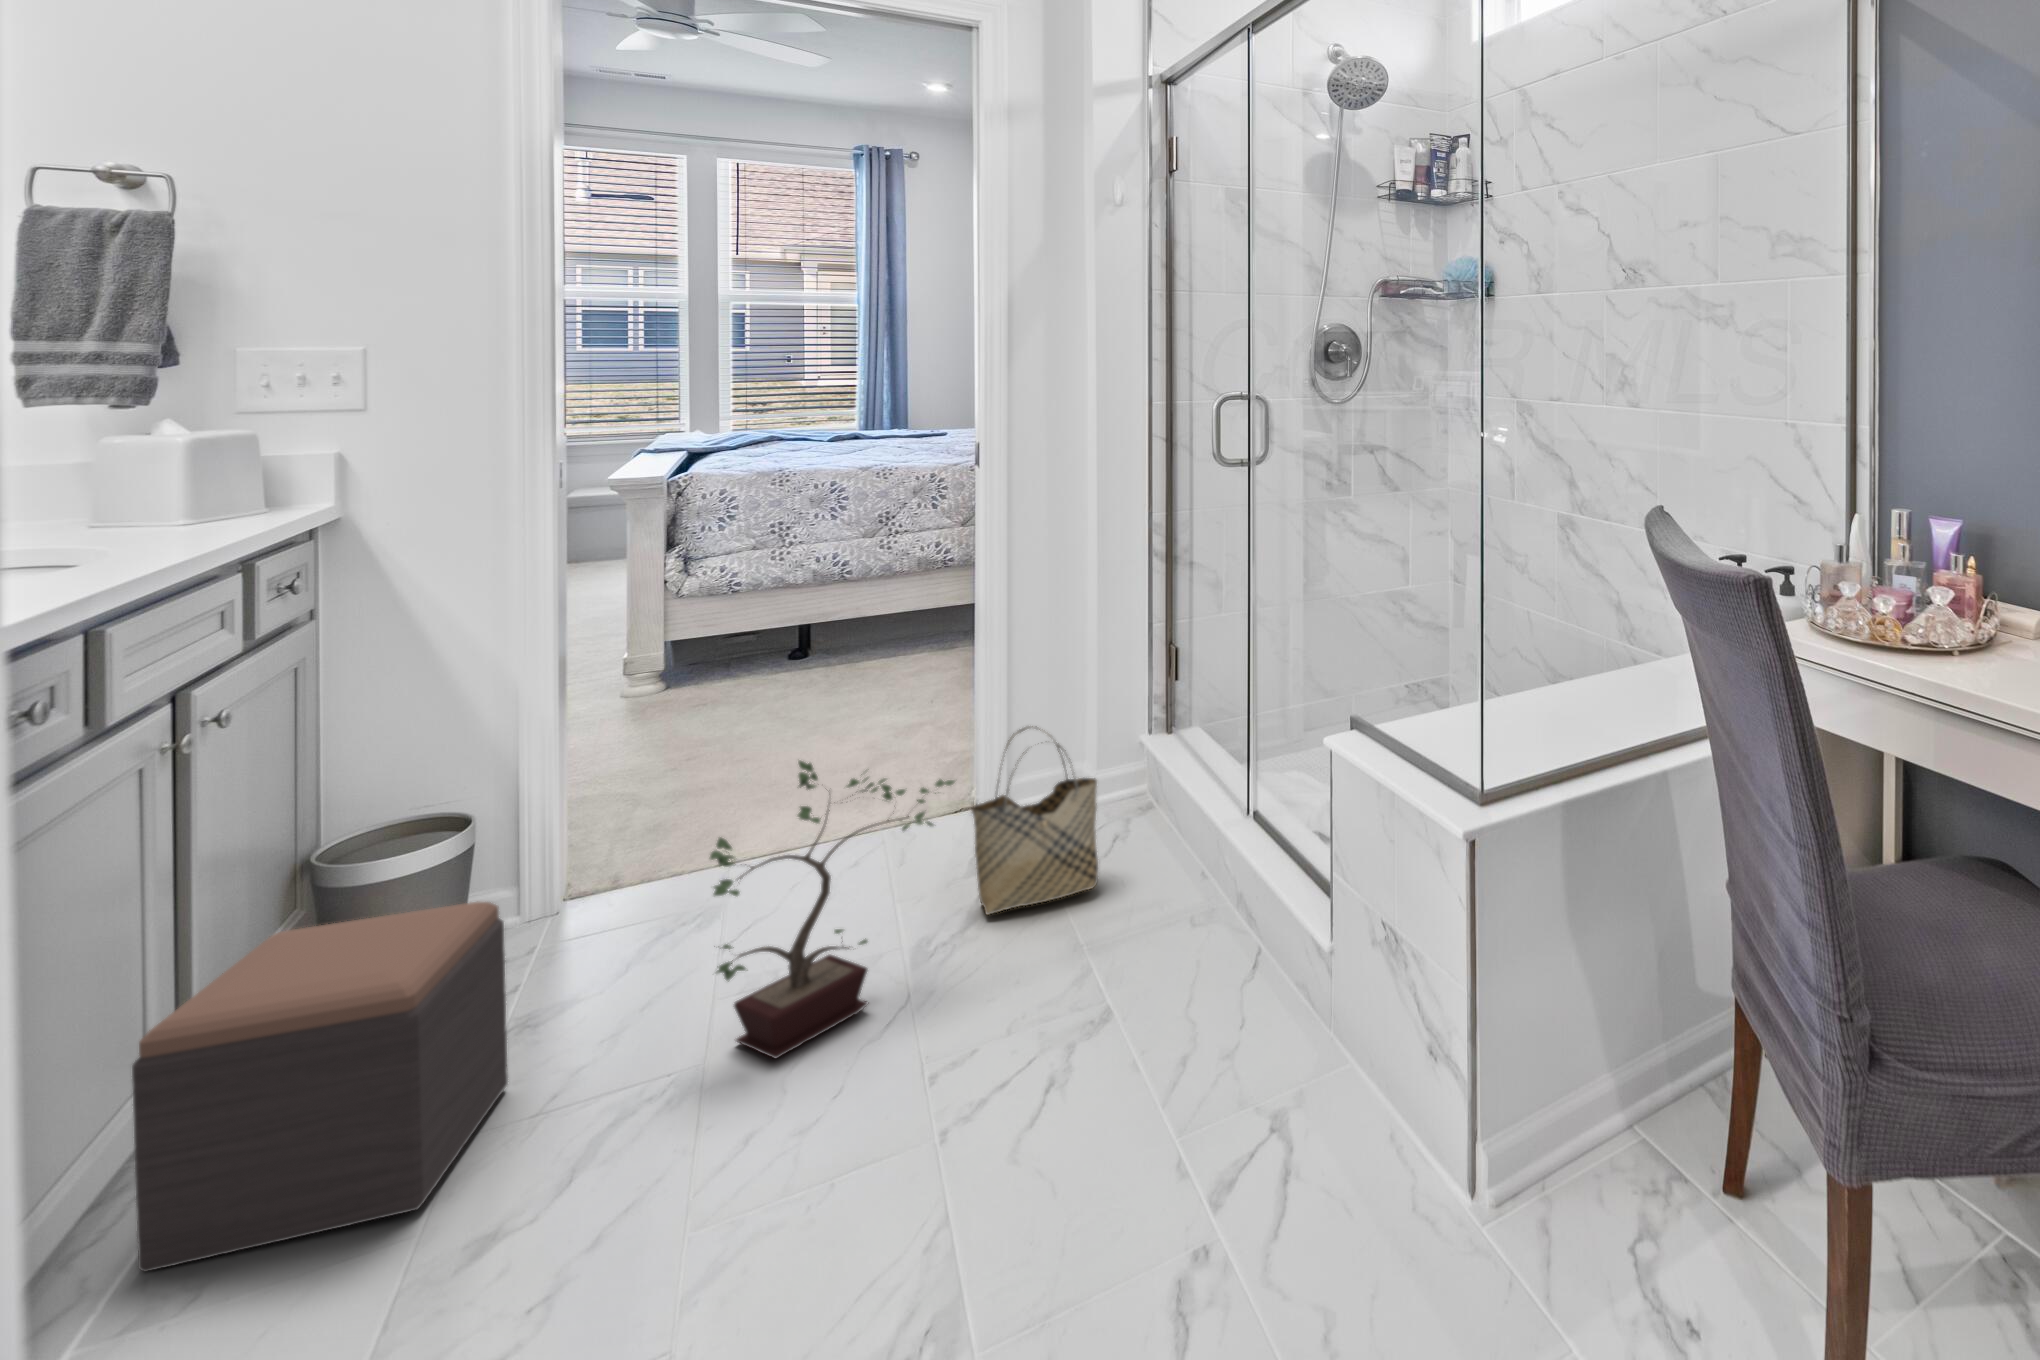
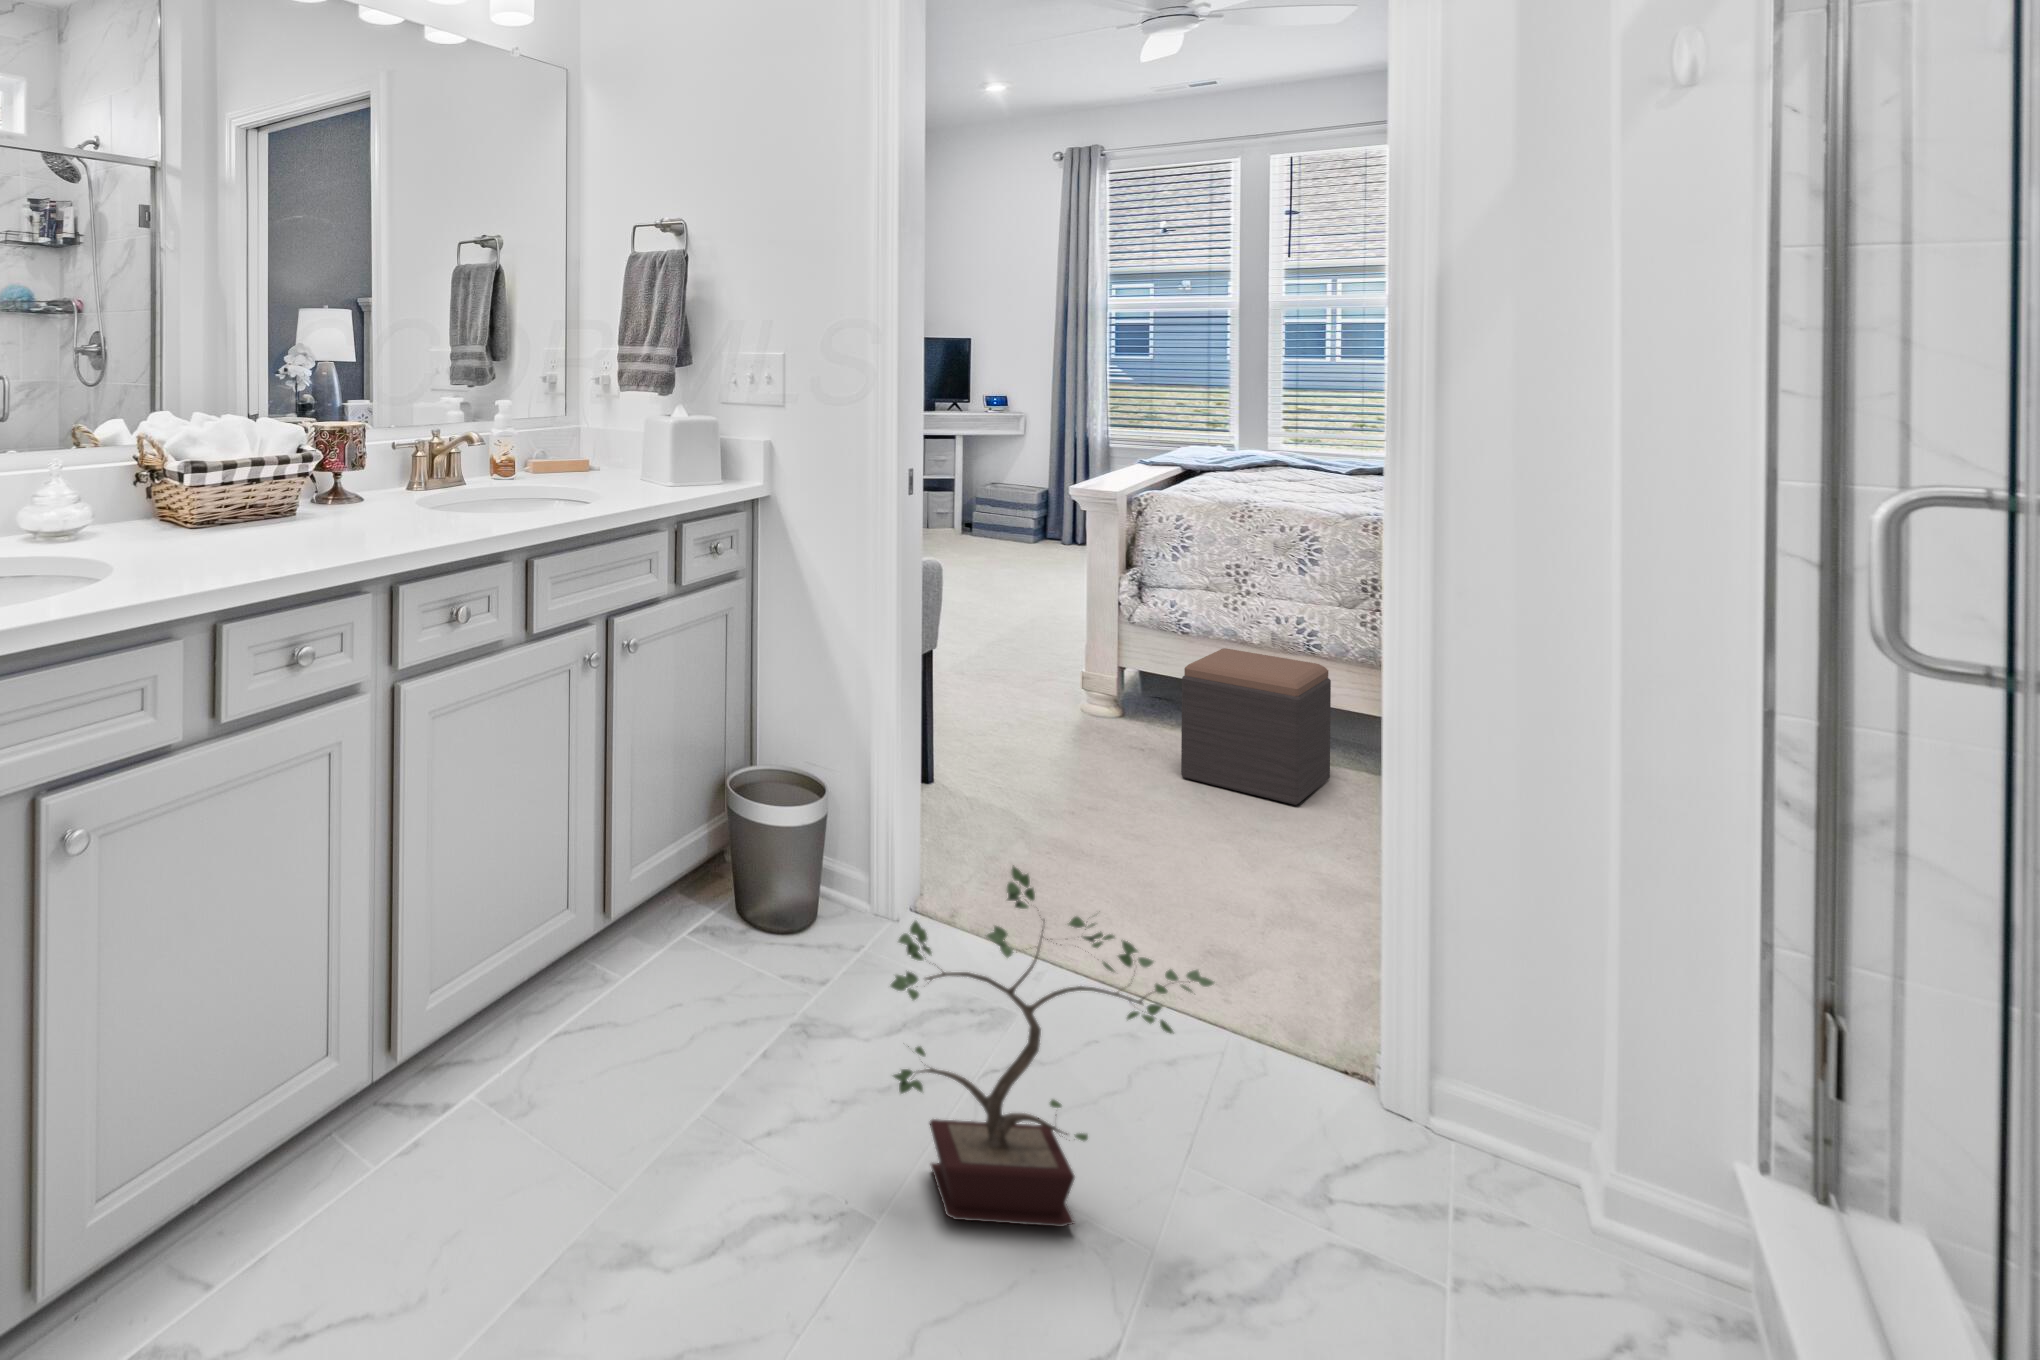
woven basket: present [971,726,1098,915] -> none [1276,945,1505,1269]
footstool: present [132,902,508,1272] -> present [1181,648,1331,805]

